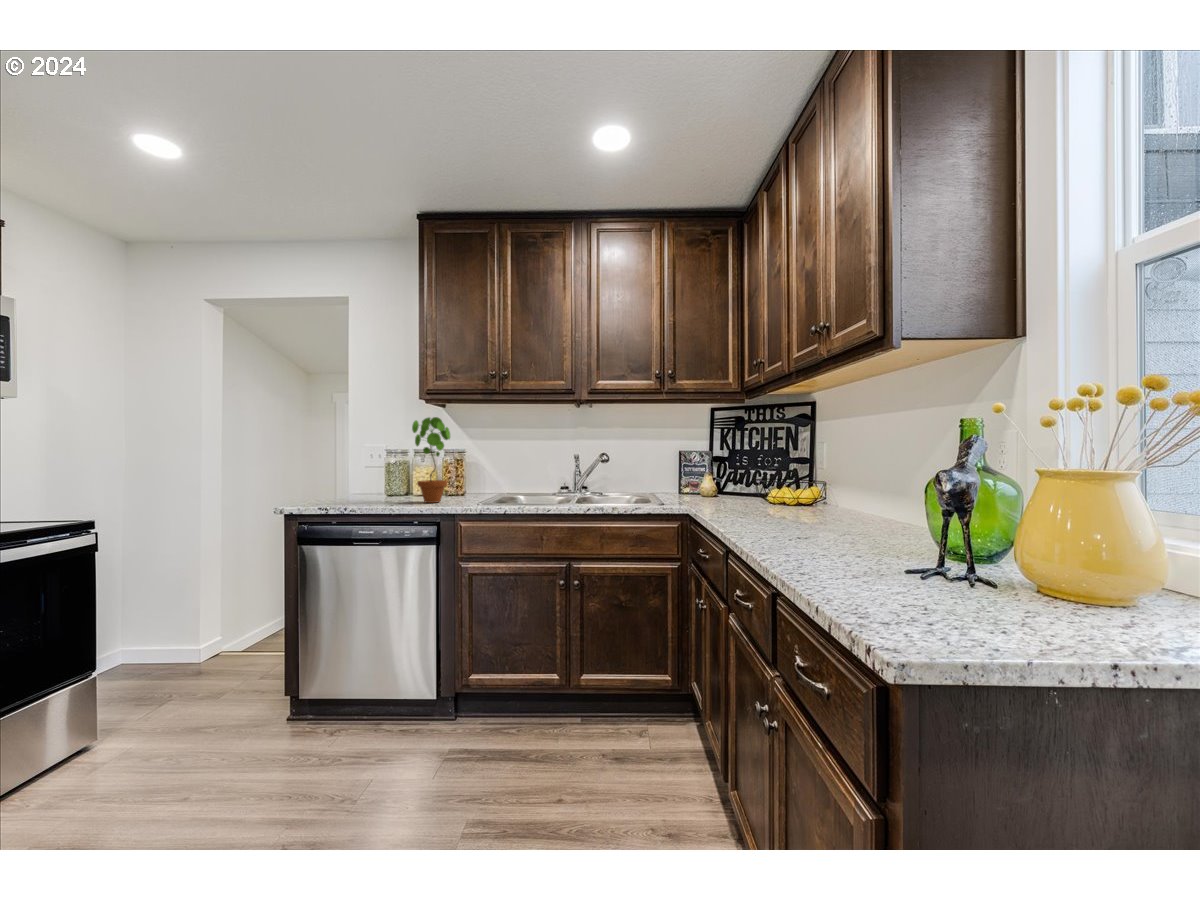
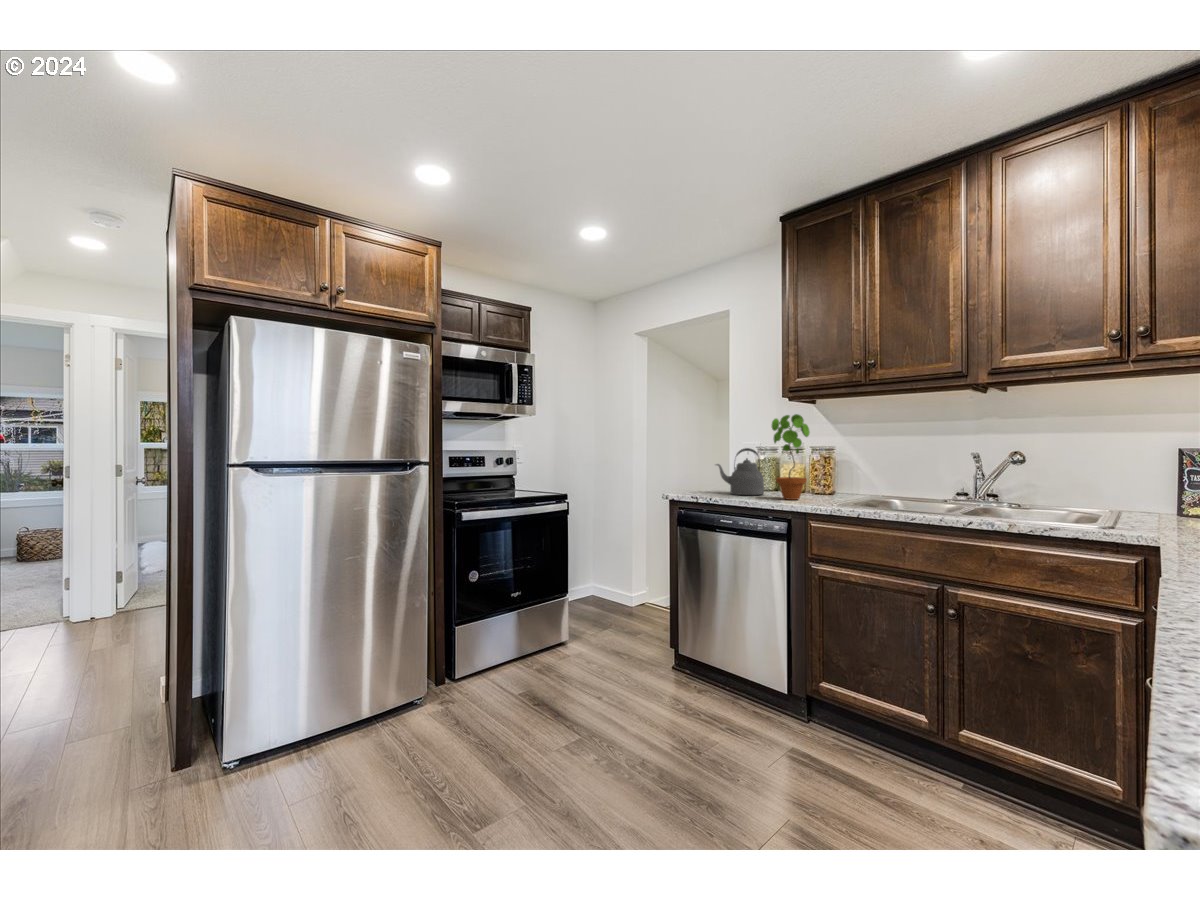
kettle: none [342,451,399,502] -> present [716,448,764,495]

